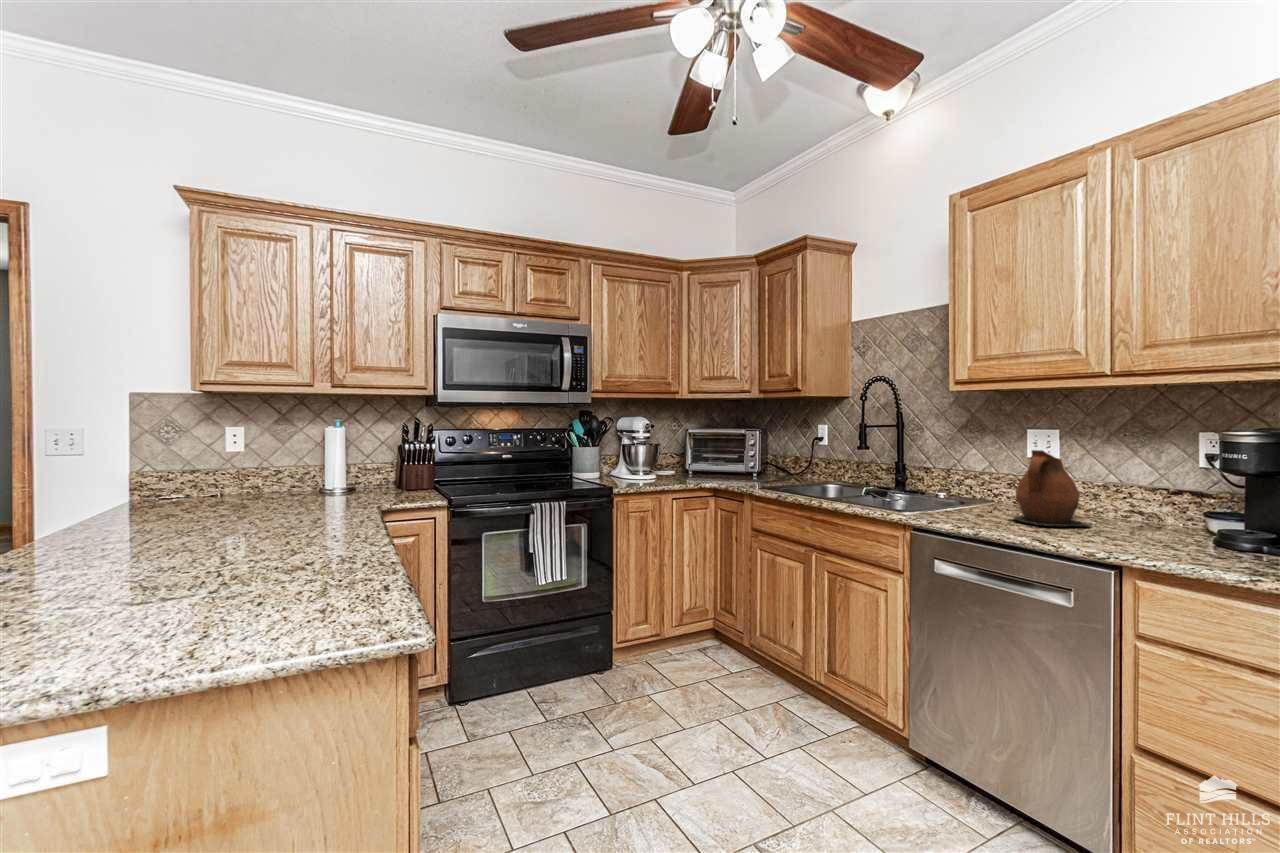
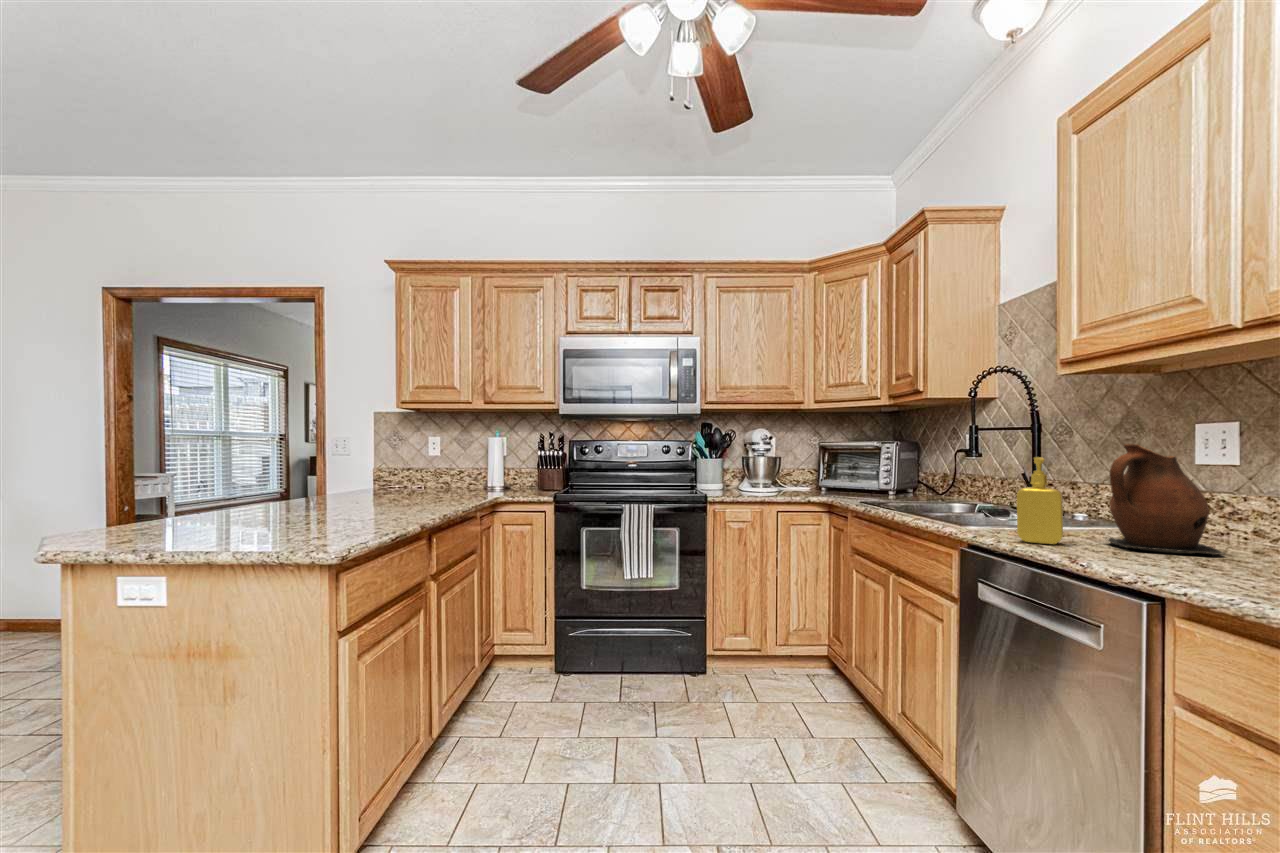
soap dispenser: none [963,460,999,526] -> present [1017,457,1063,544]

